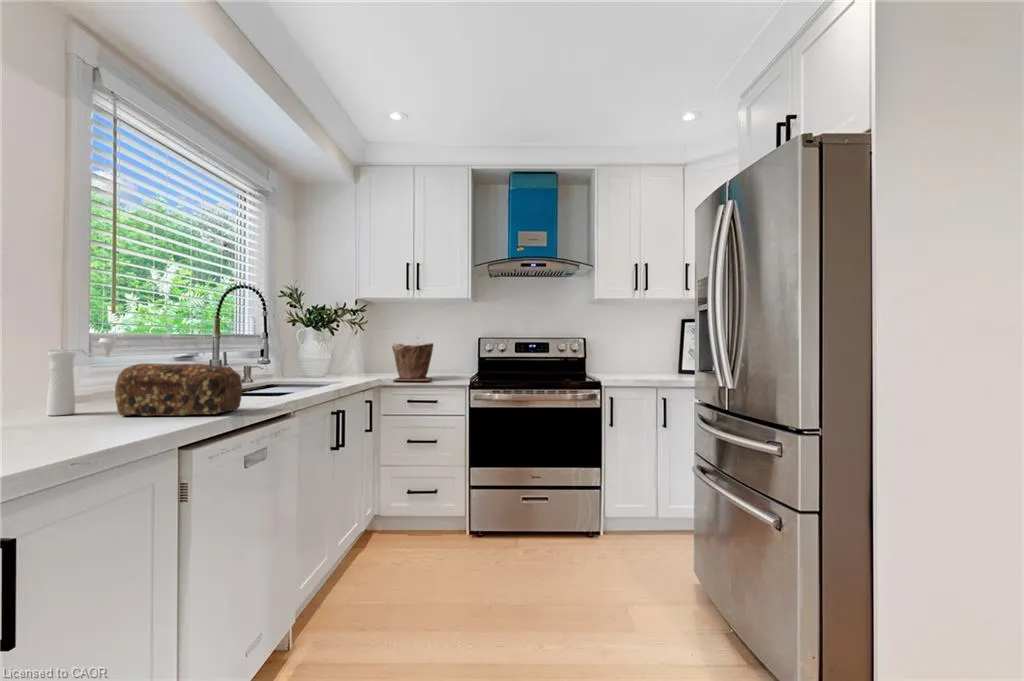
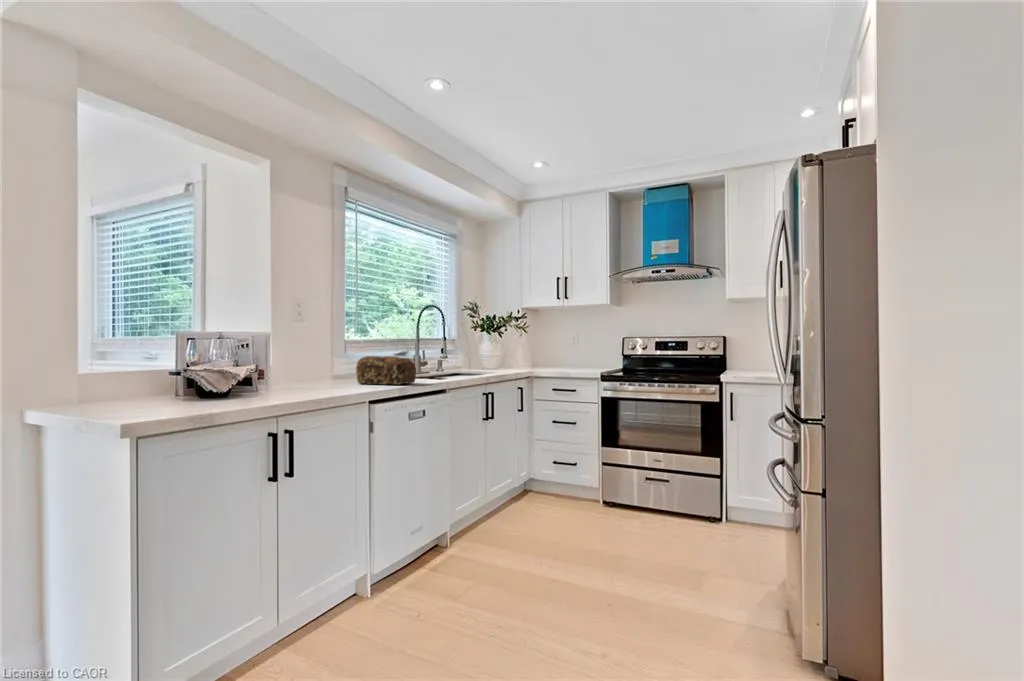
pepper mill: present [47,338,117,415] -> none [330,342,359,383]
plant pot: present [392,343,433,381] -> none [539,343,574,374]

